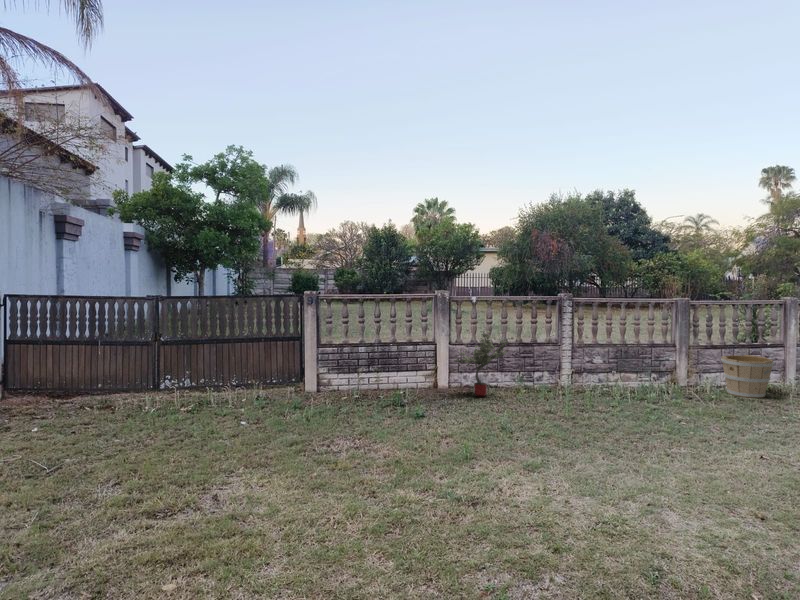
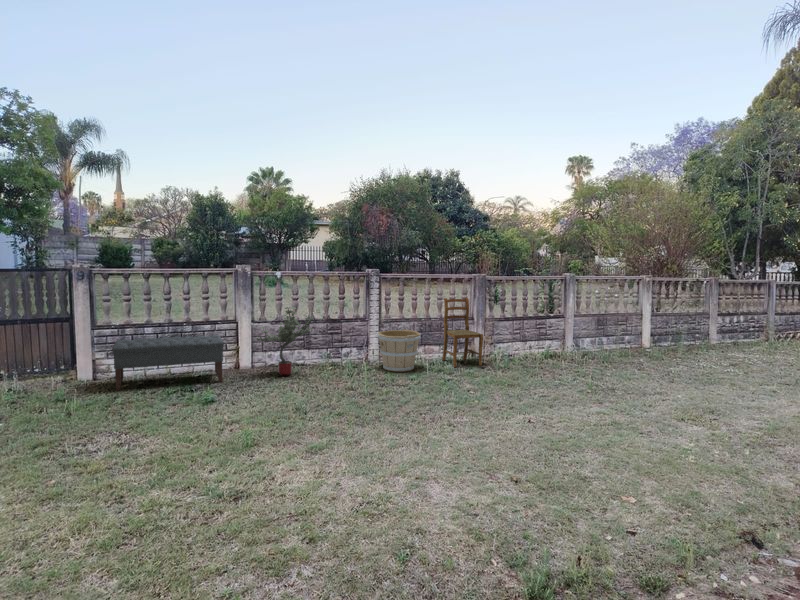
chair: none [641,324,691,398] -> present [442,298,483,367]
wooden bucket: present [721,355,774,398] -> present [378,329,421,372]
bench: none [336,356,426,402] -> present [112,335,224,391]

